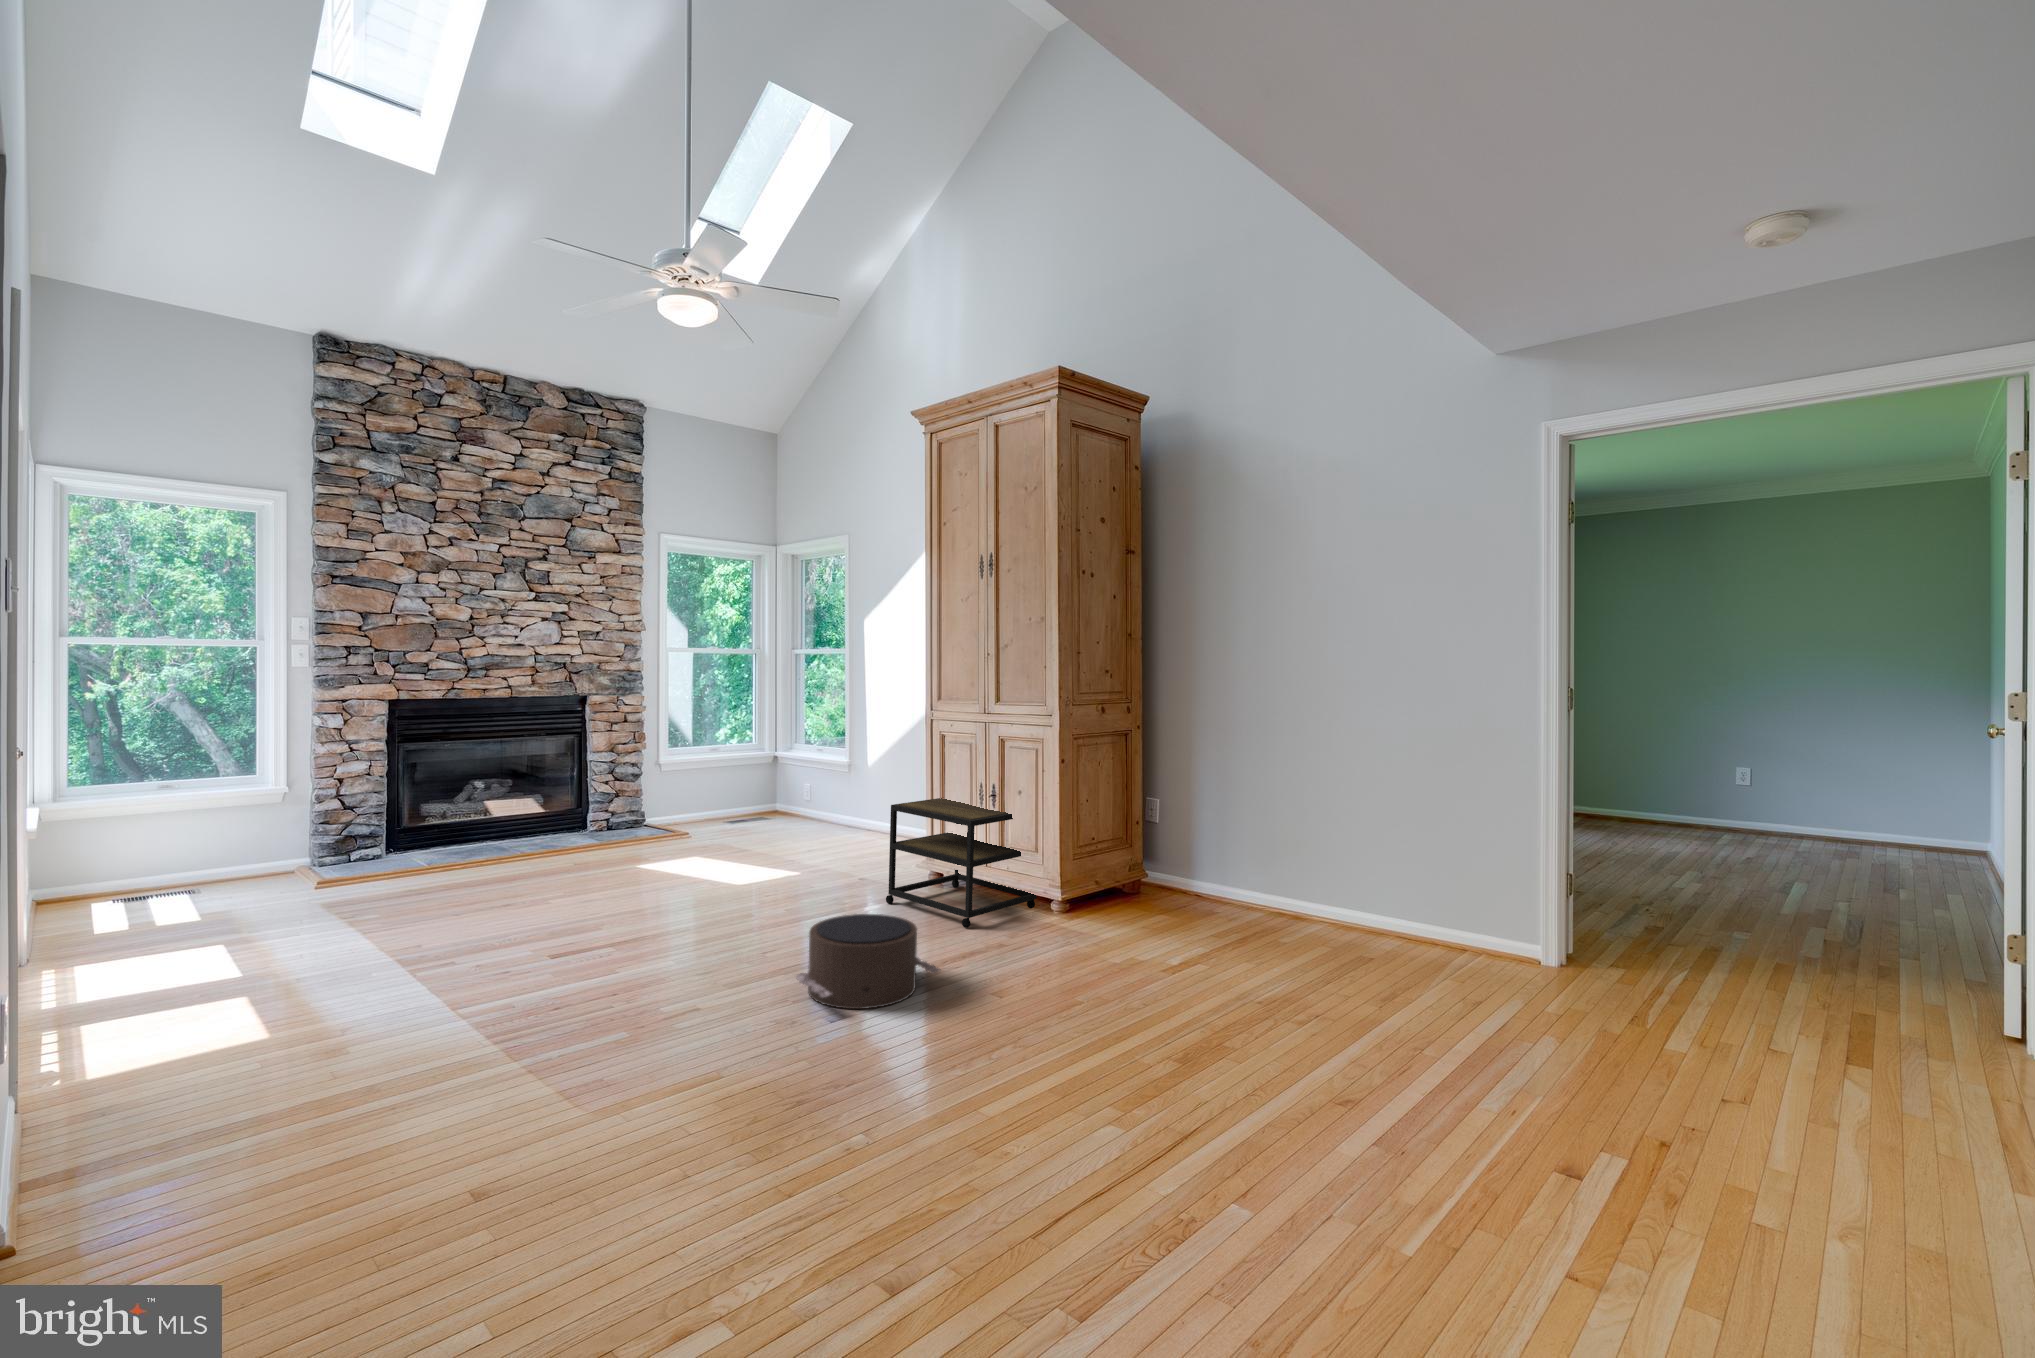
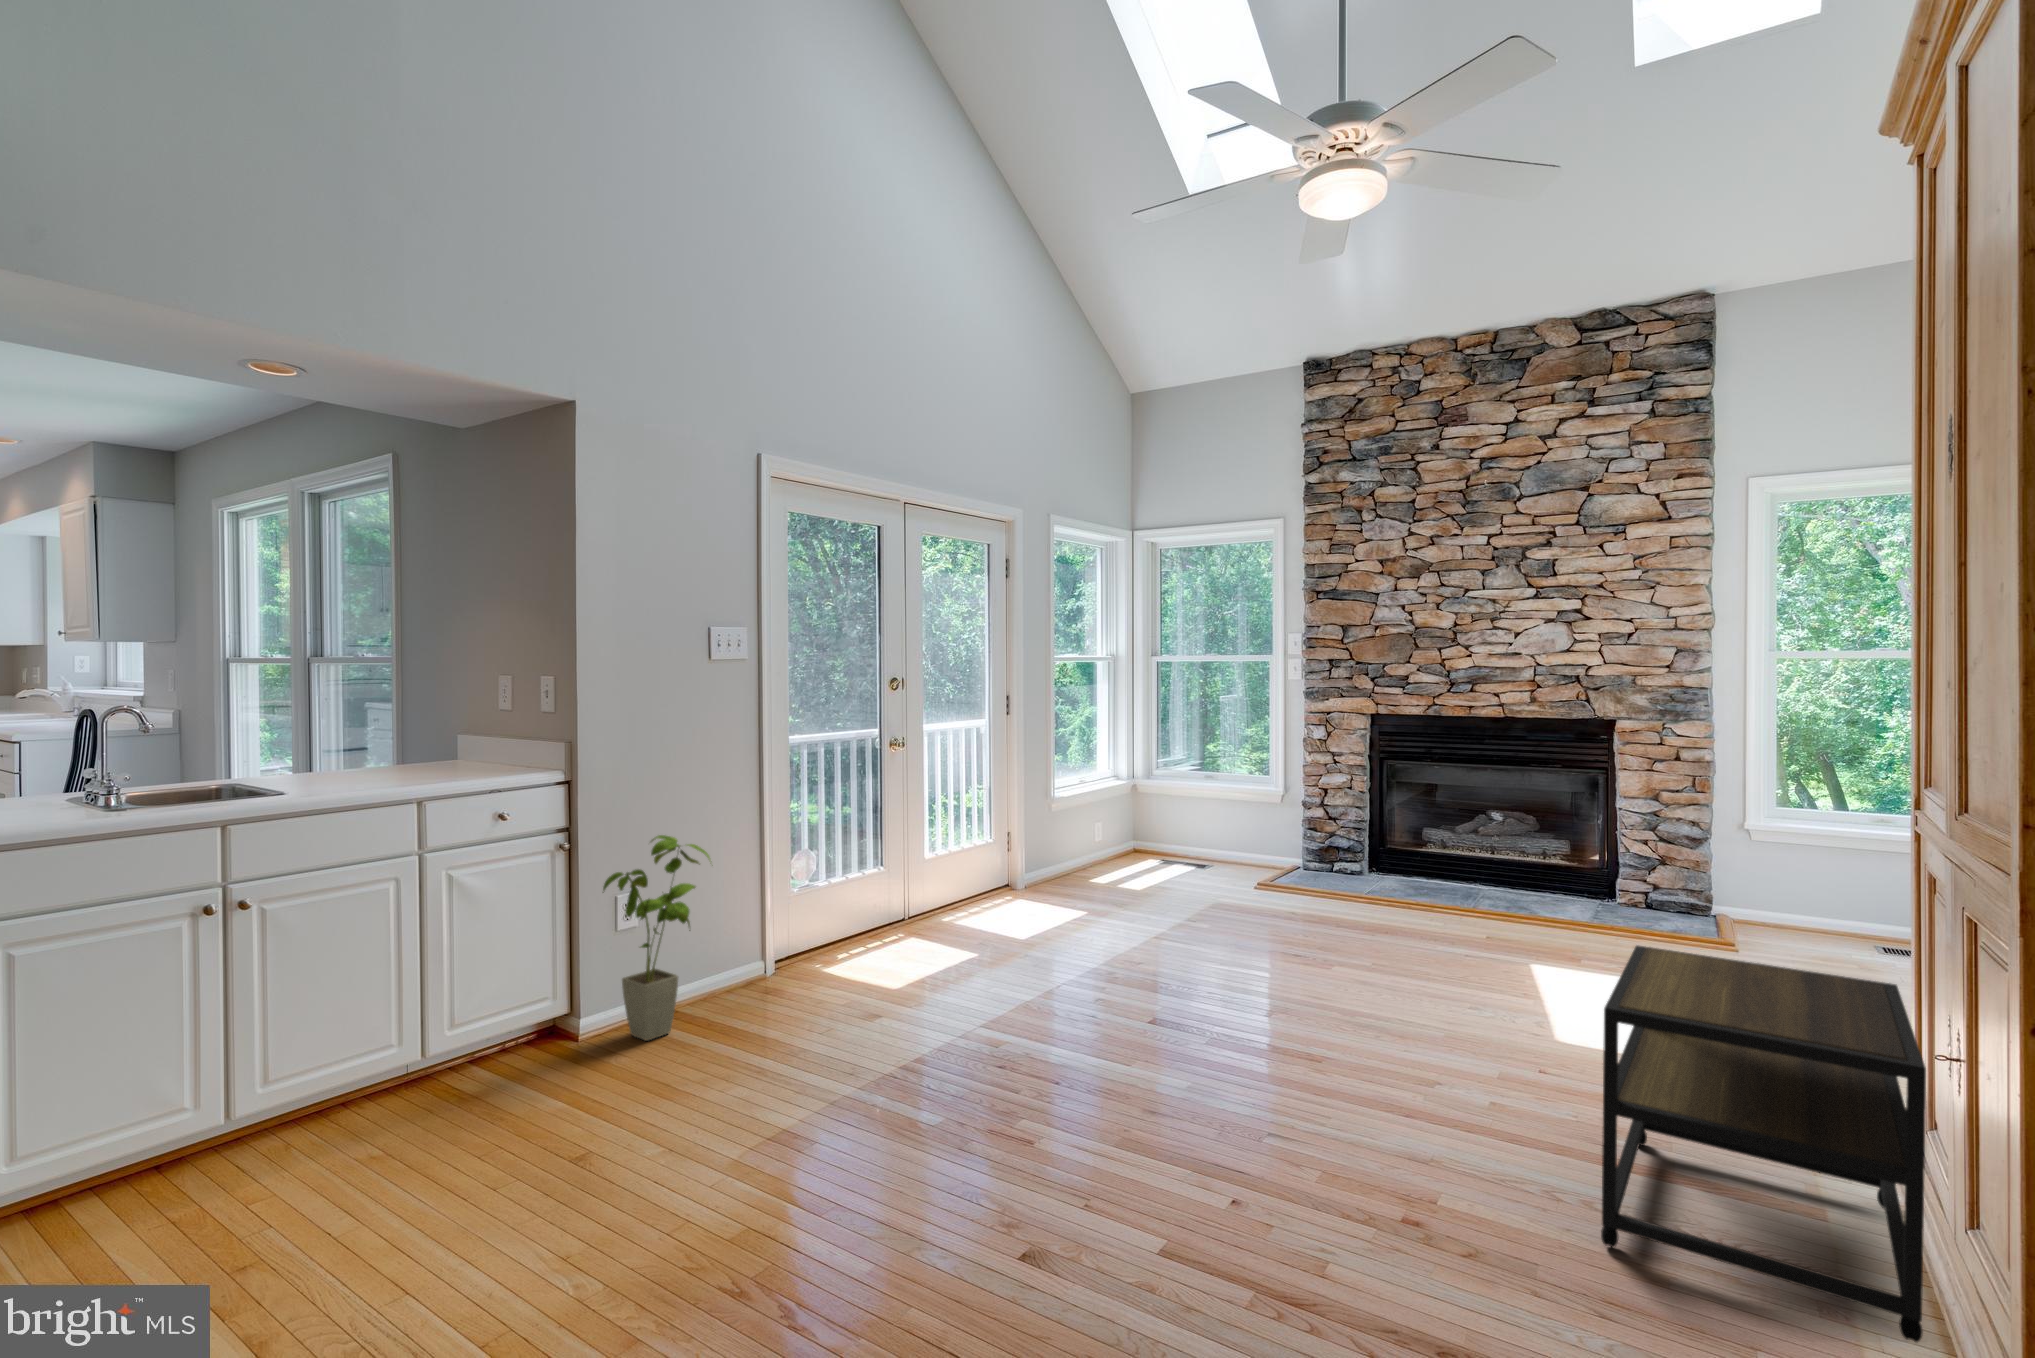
pouf: present [795,914,940,1009] -> none [1080,1047,1309,1223]
house plant: none [141,935,342,1282] -> present [603,835,710,1041]

